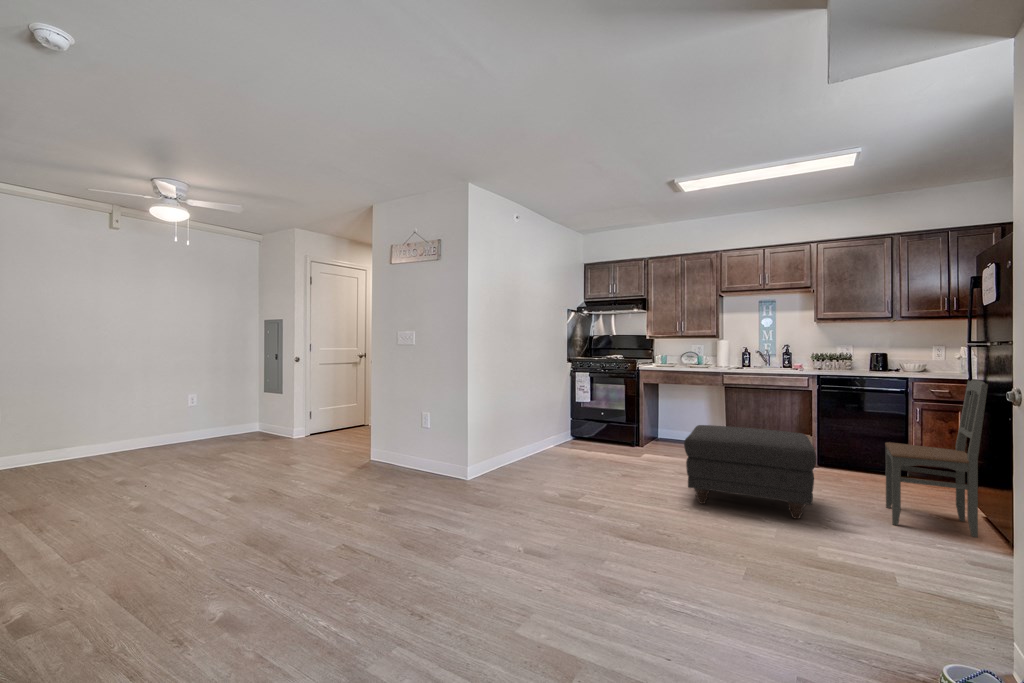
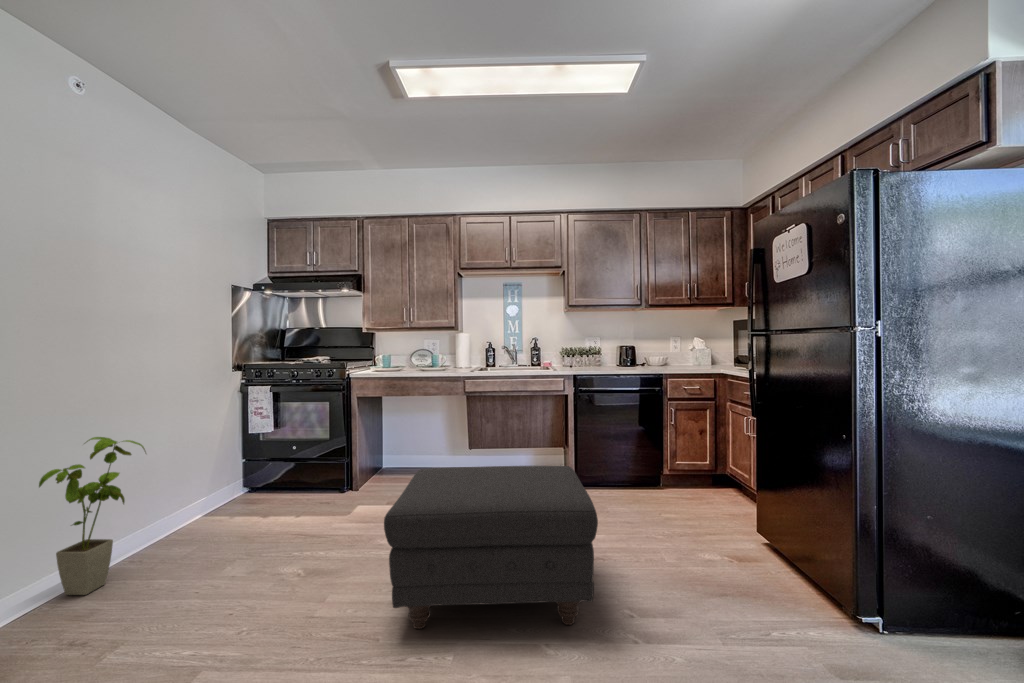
dining chair: present [885,380,988,538] -> none [660,374,784,595]
house plant: none [515,392,551,466] -> present [39,437,146,595]

